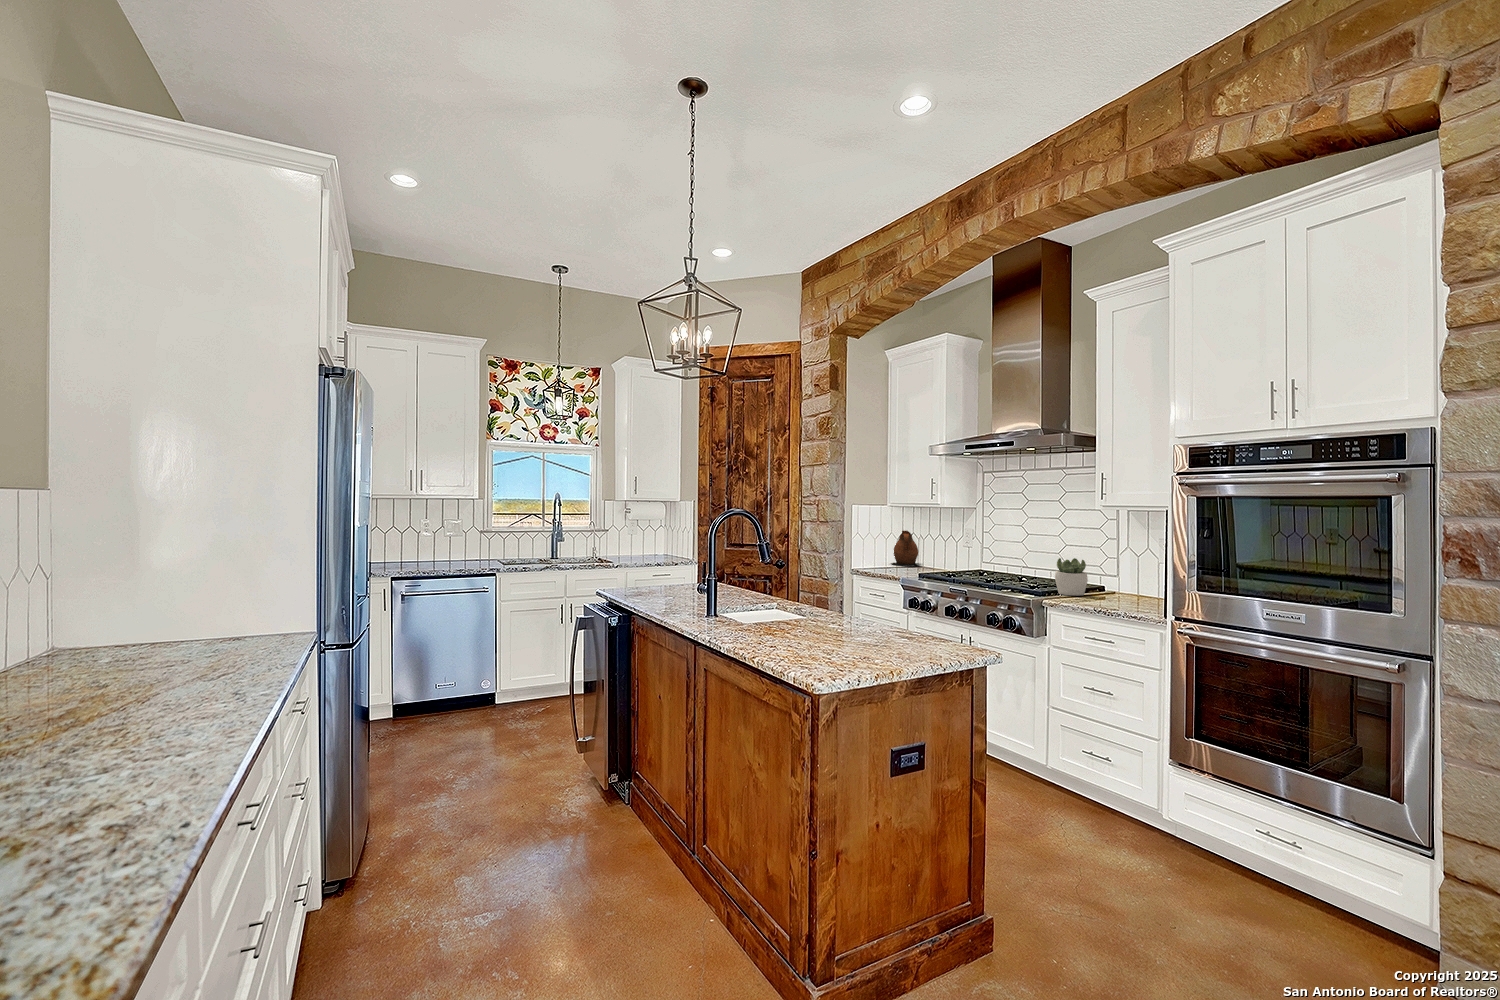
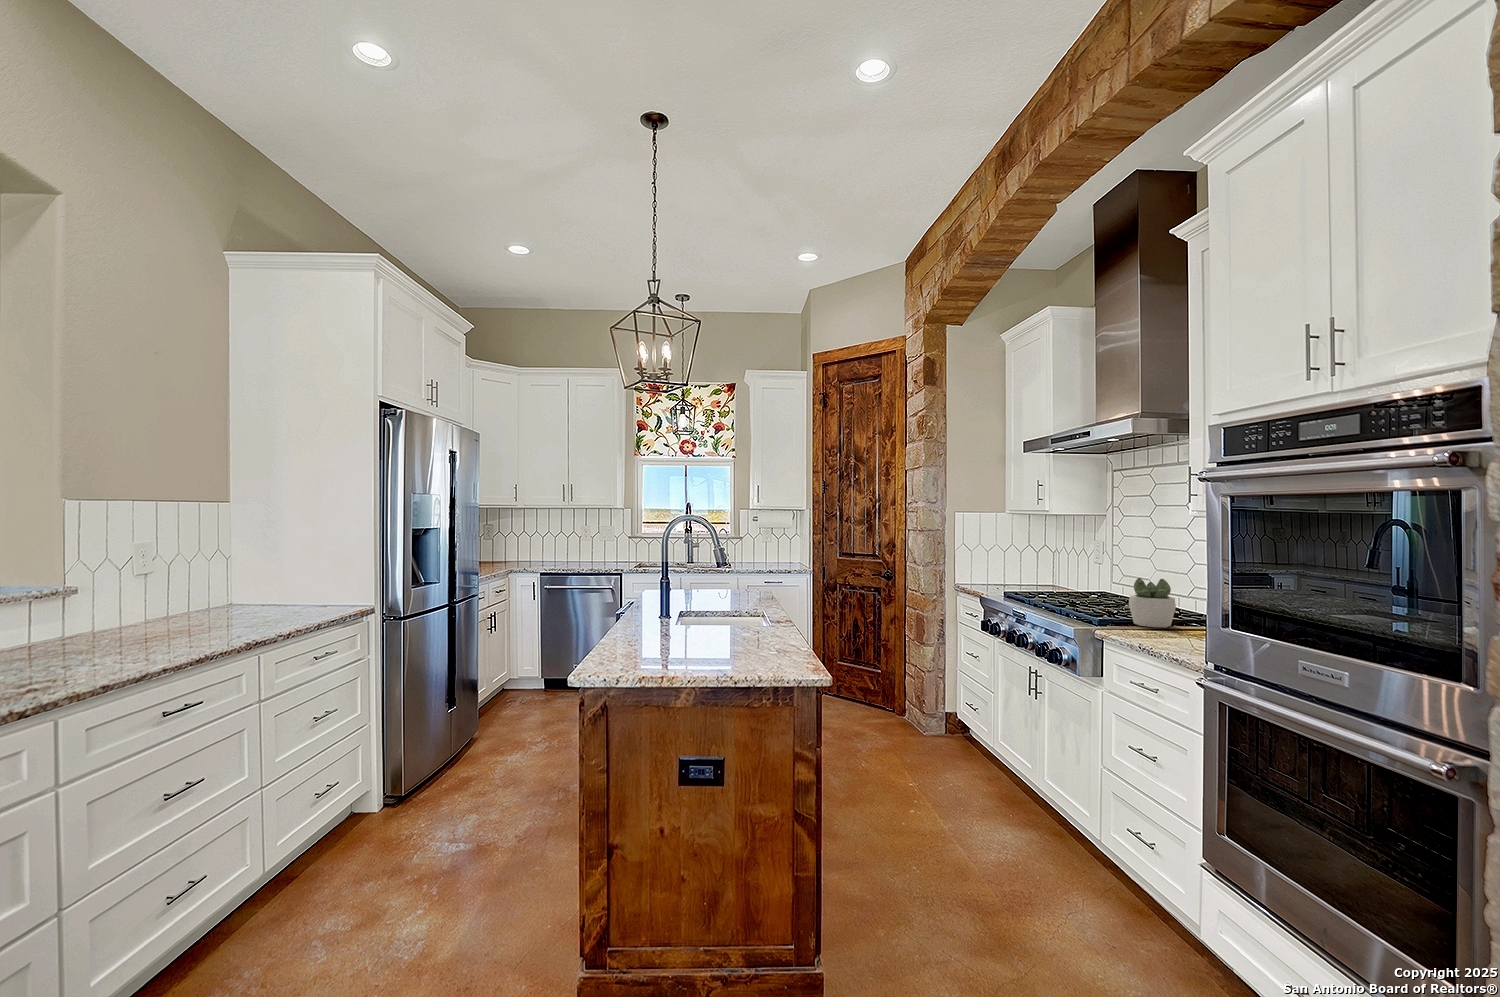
ceramic pitcher: present [891,531,921,566] -> none [1011,542,1054,584]

